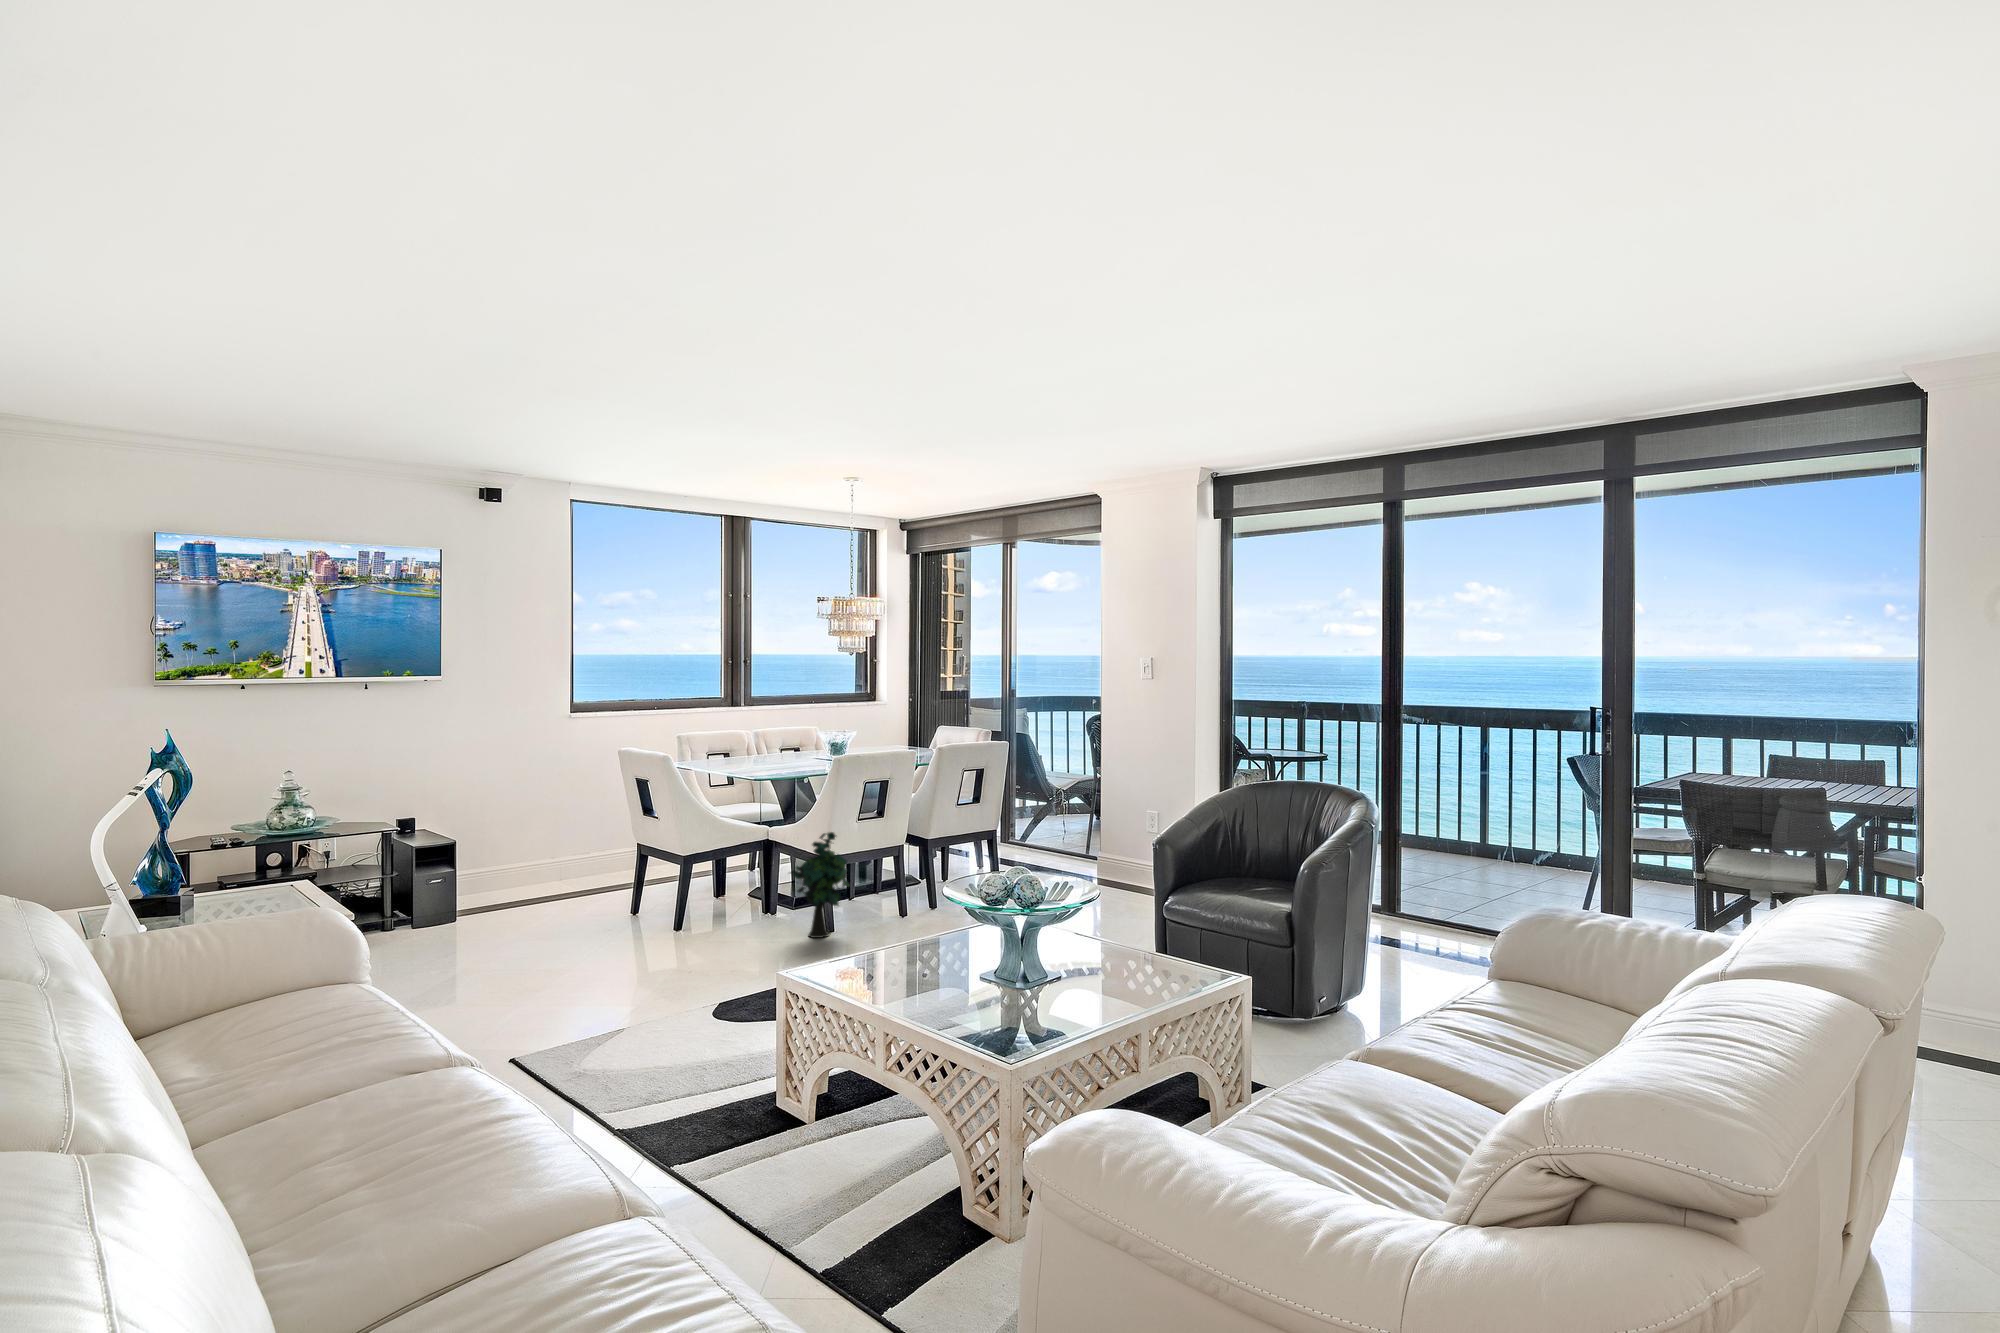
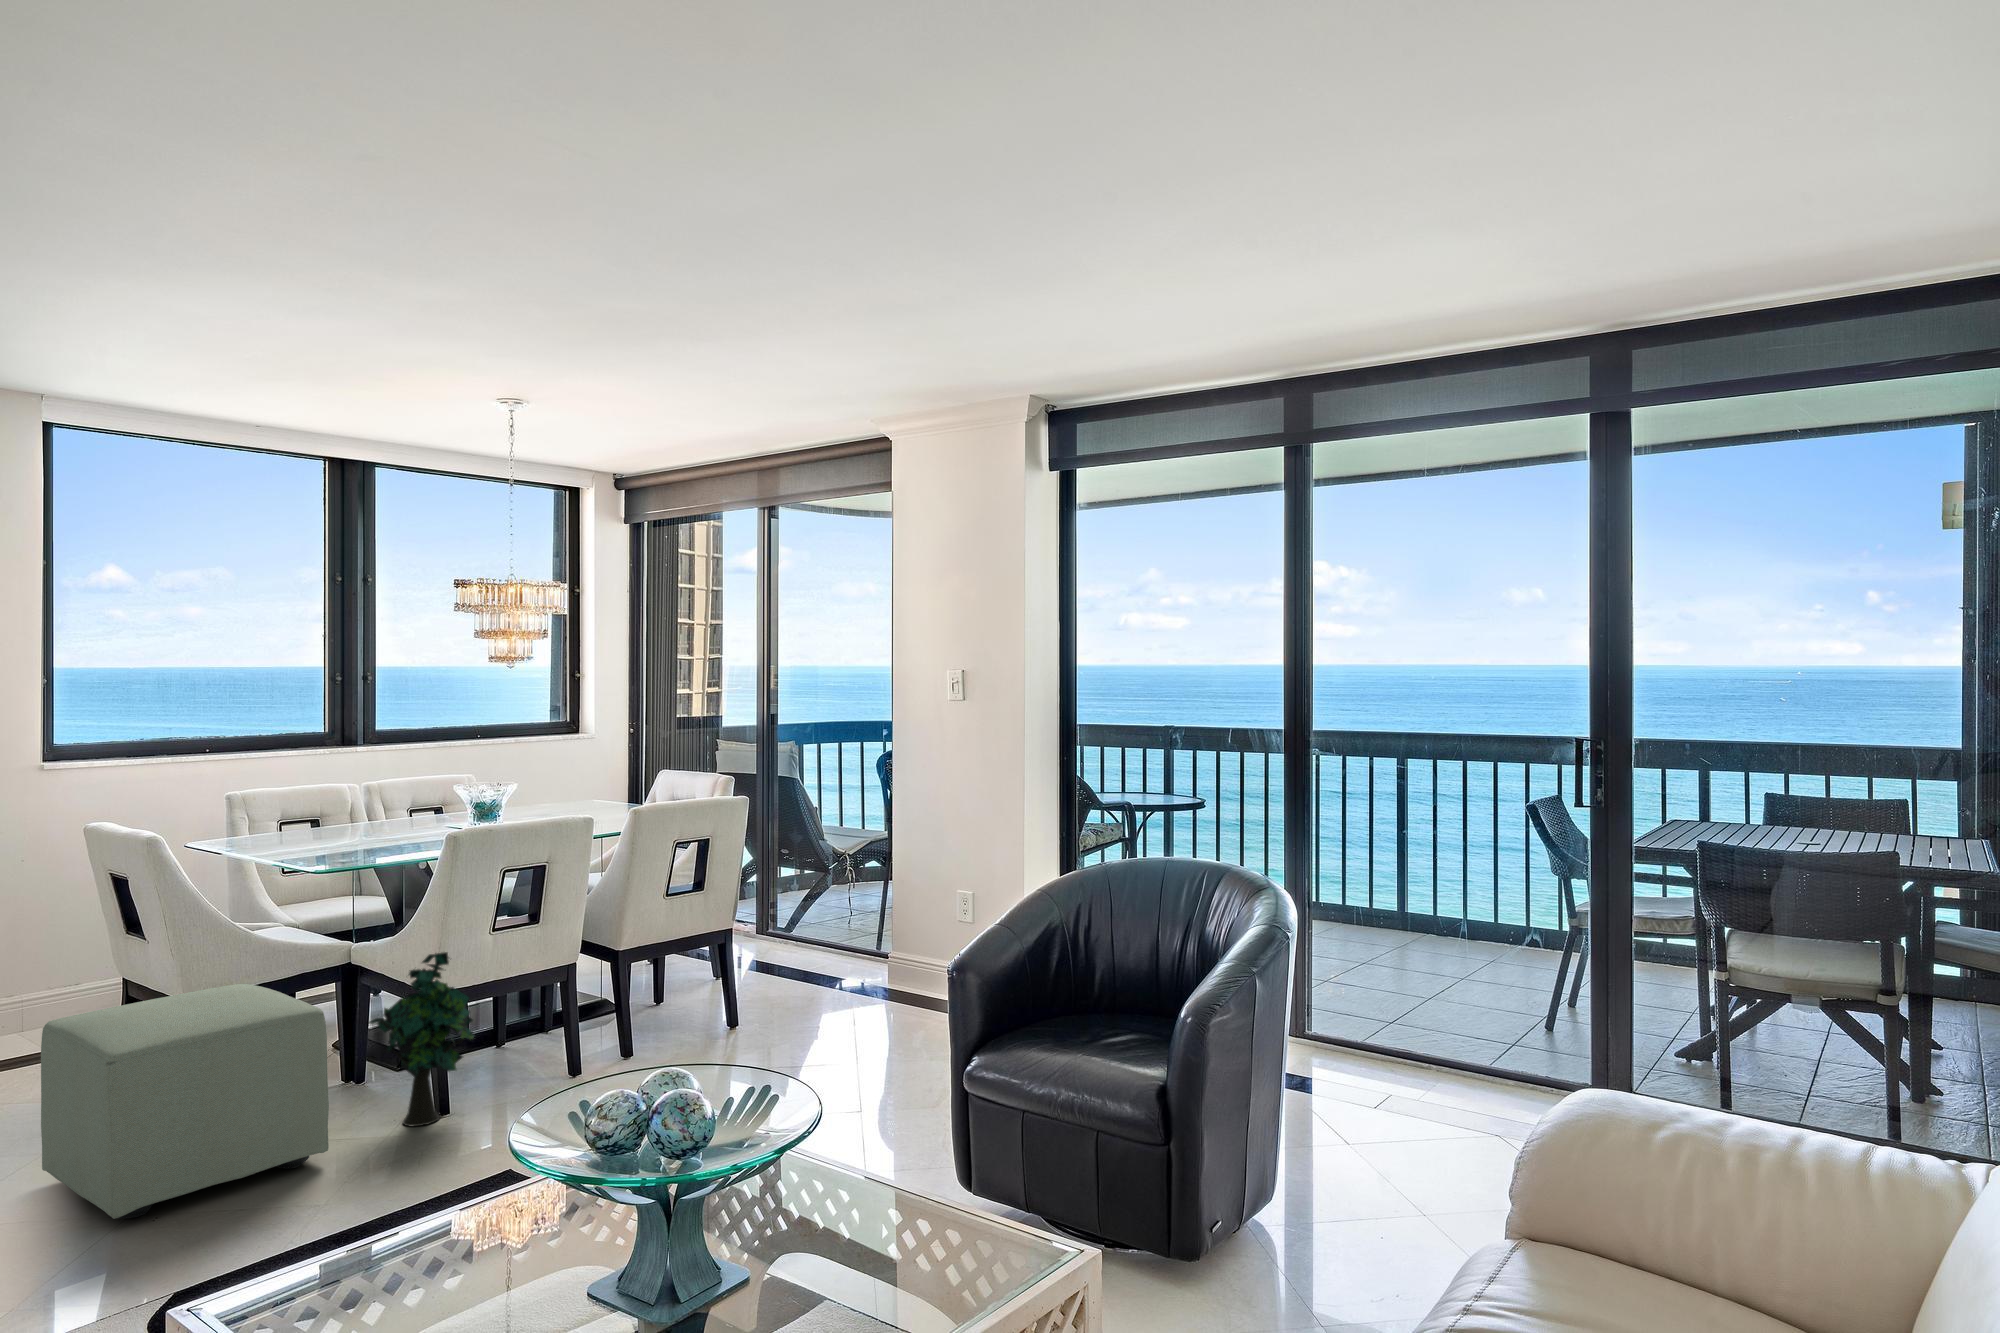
ottoman: none [618,847,775,970] -> present [41,984,329,1219]

